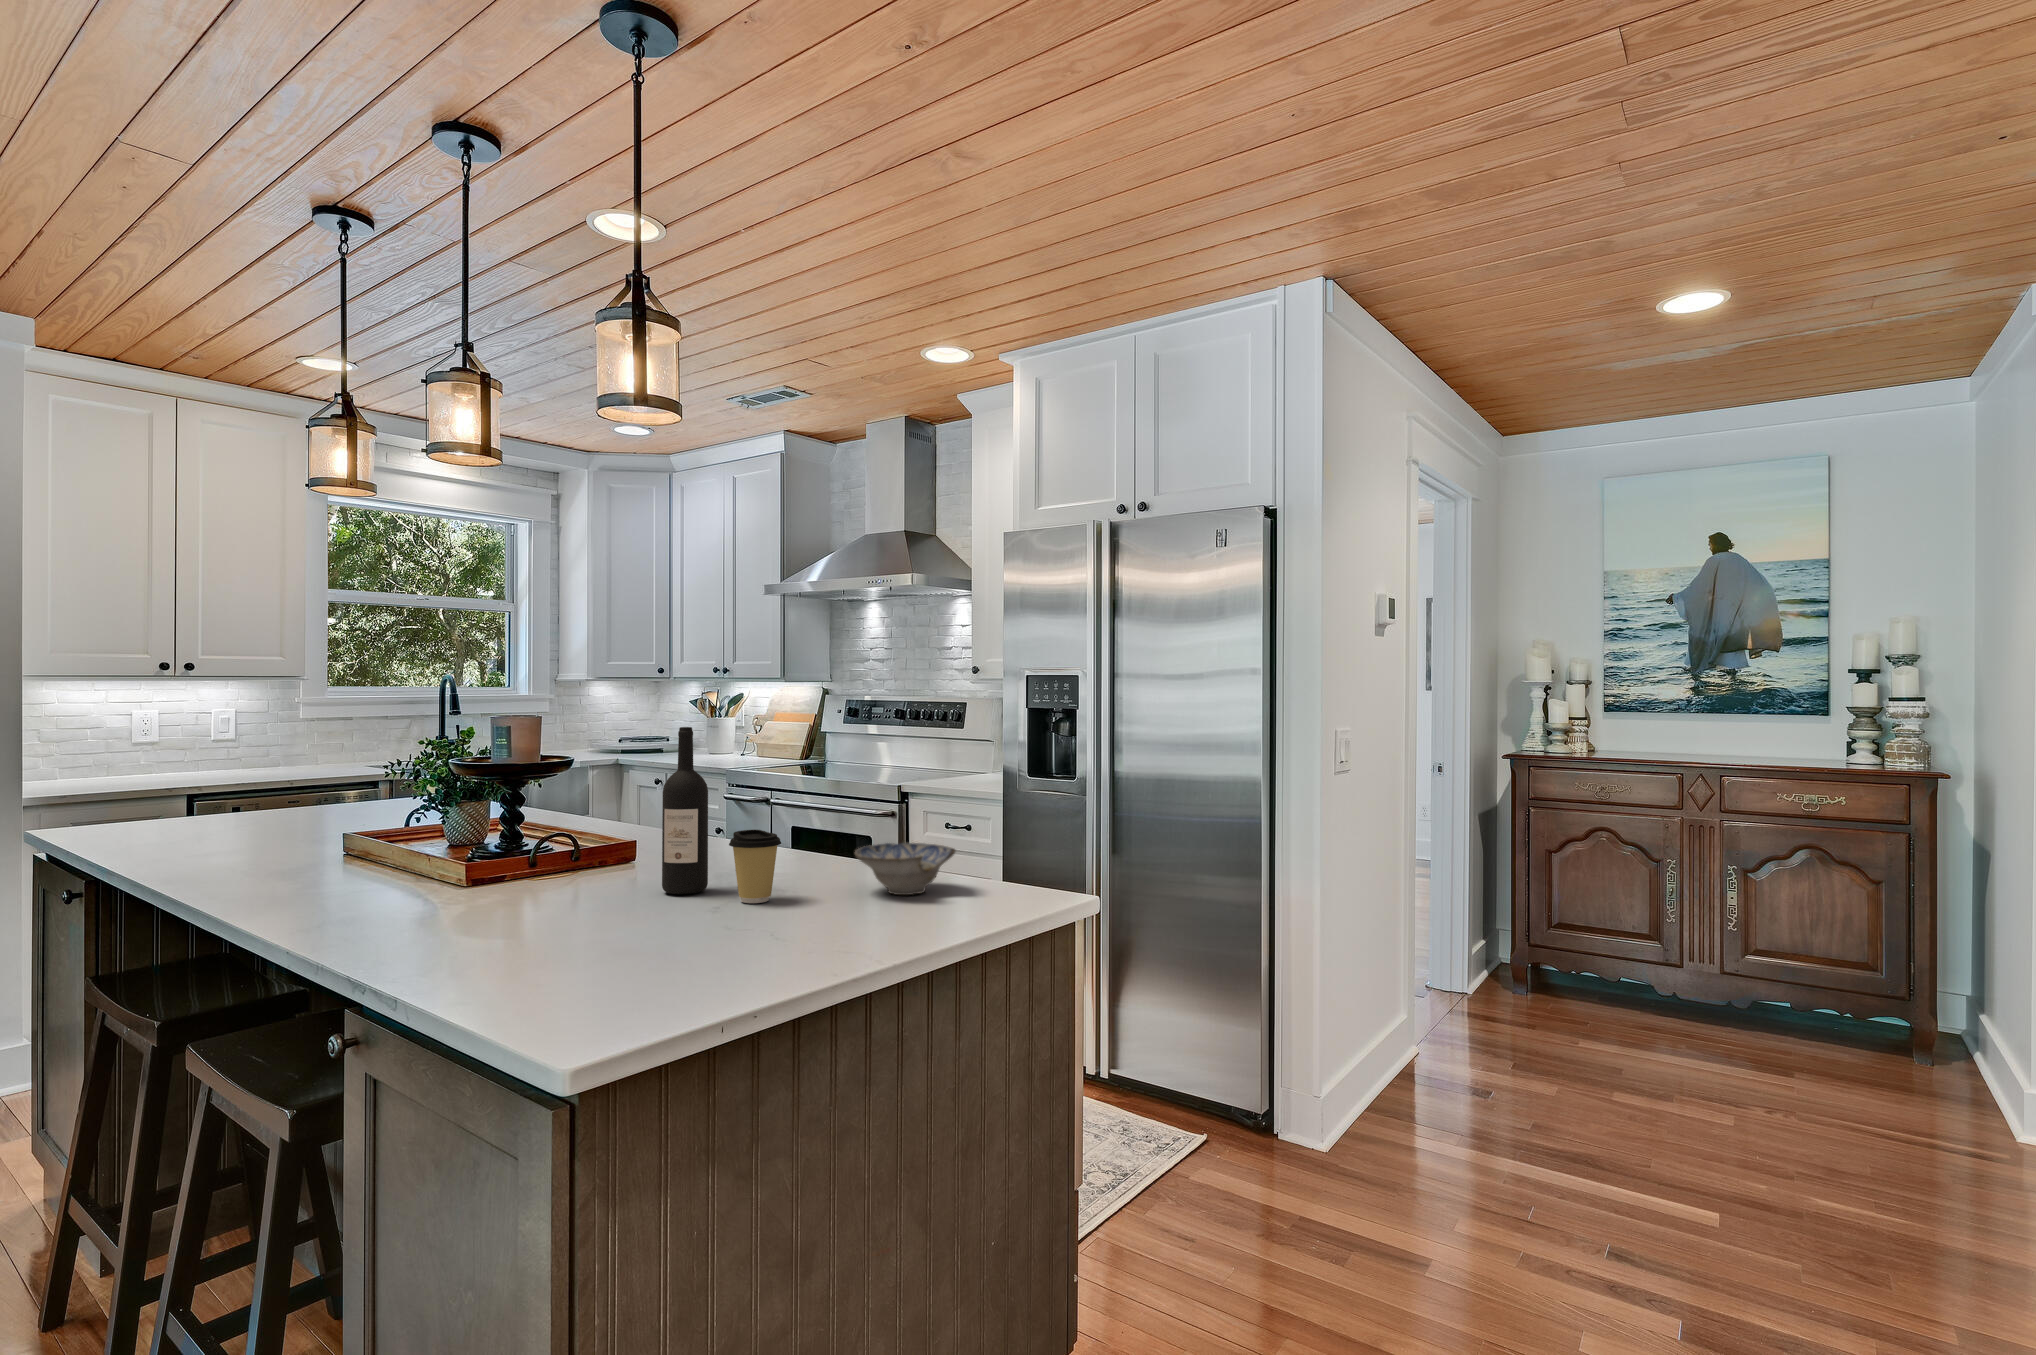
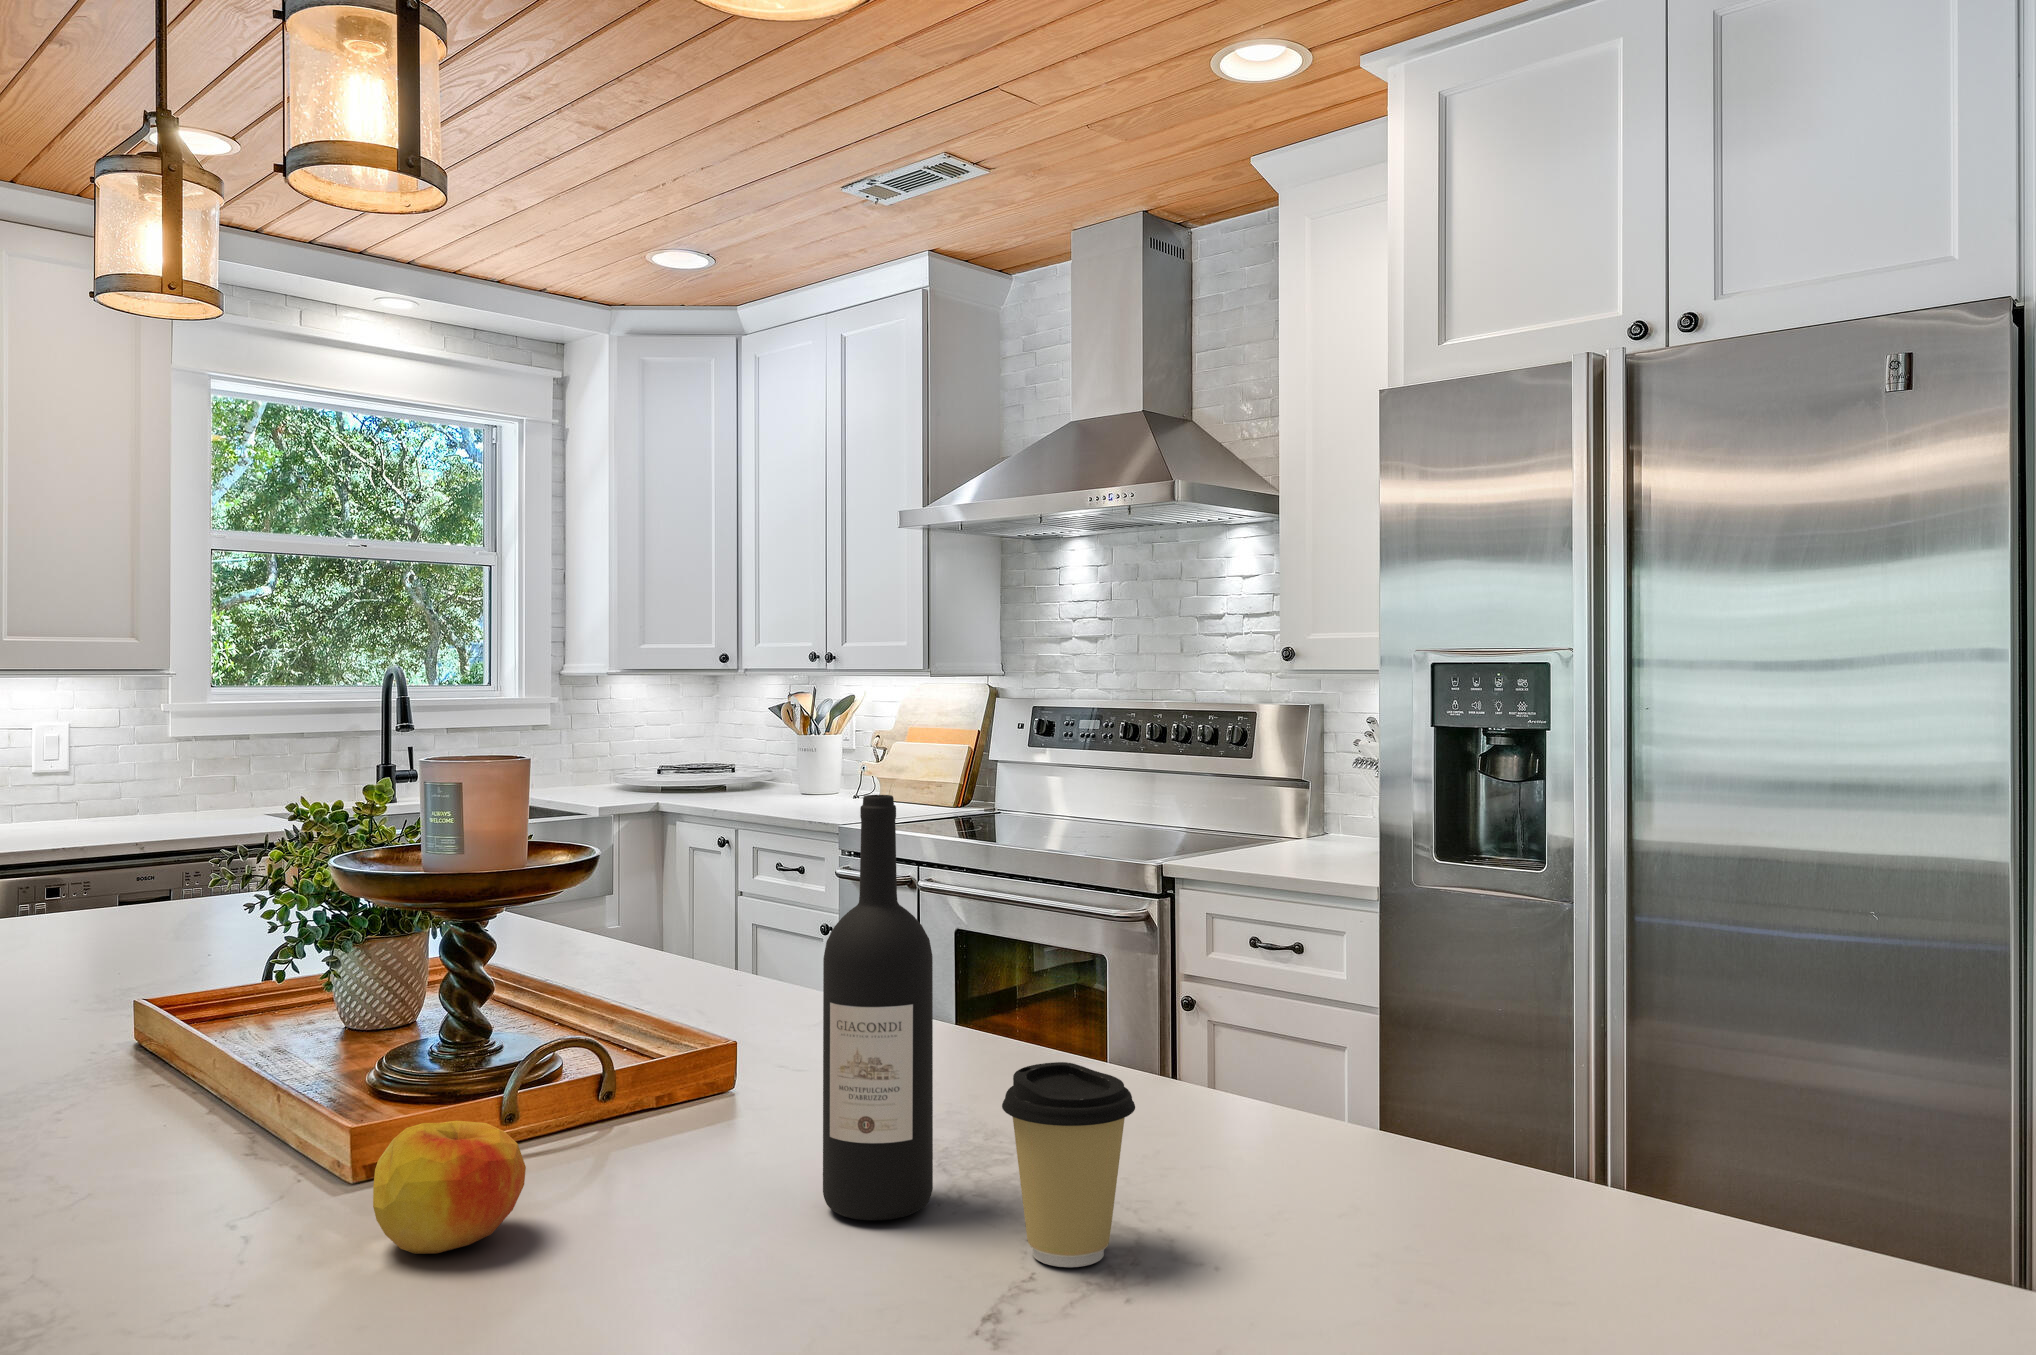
ceramic bowl: present [855,843,955,895] -> none [1303,1082,1572,1240]
apple: none [477,855,539,904] -> present [373,1121,526,1254]

